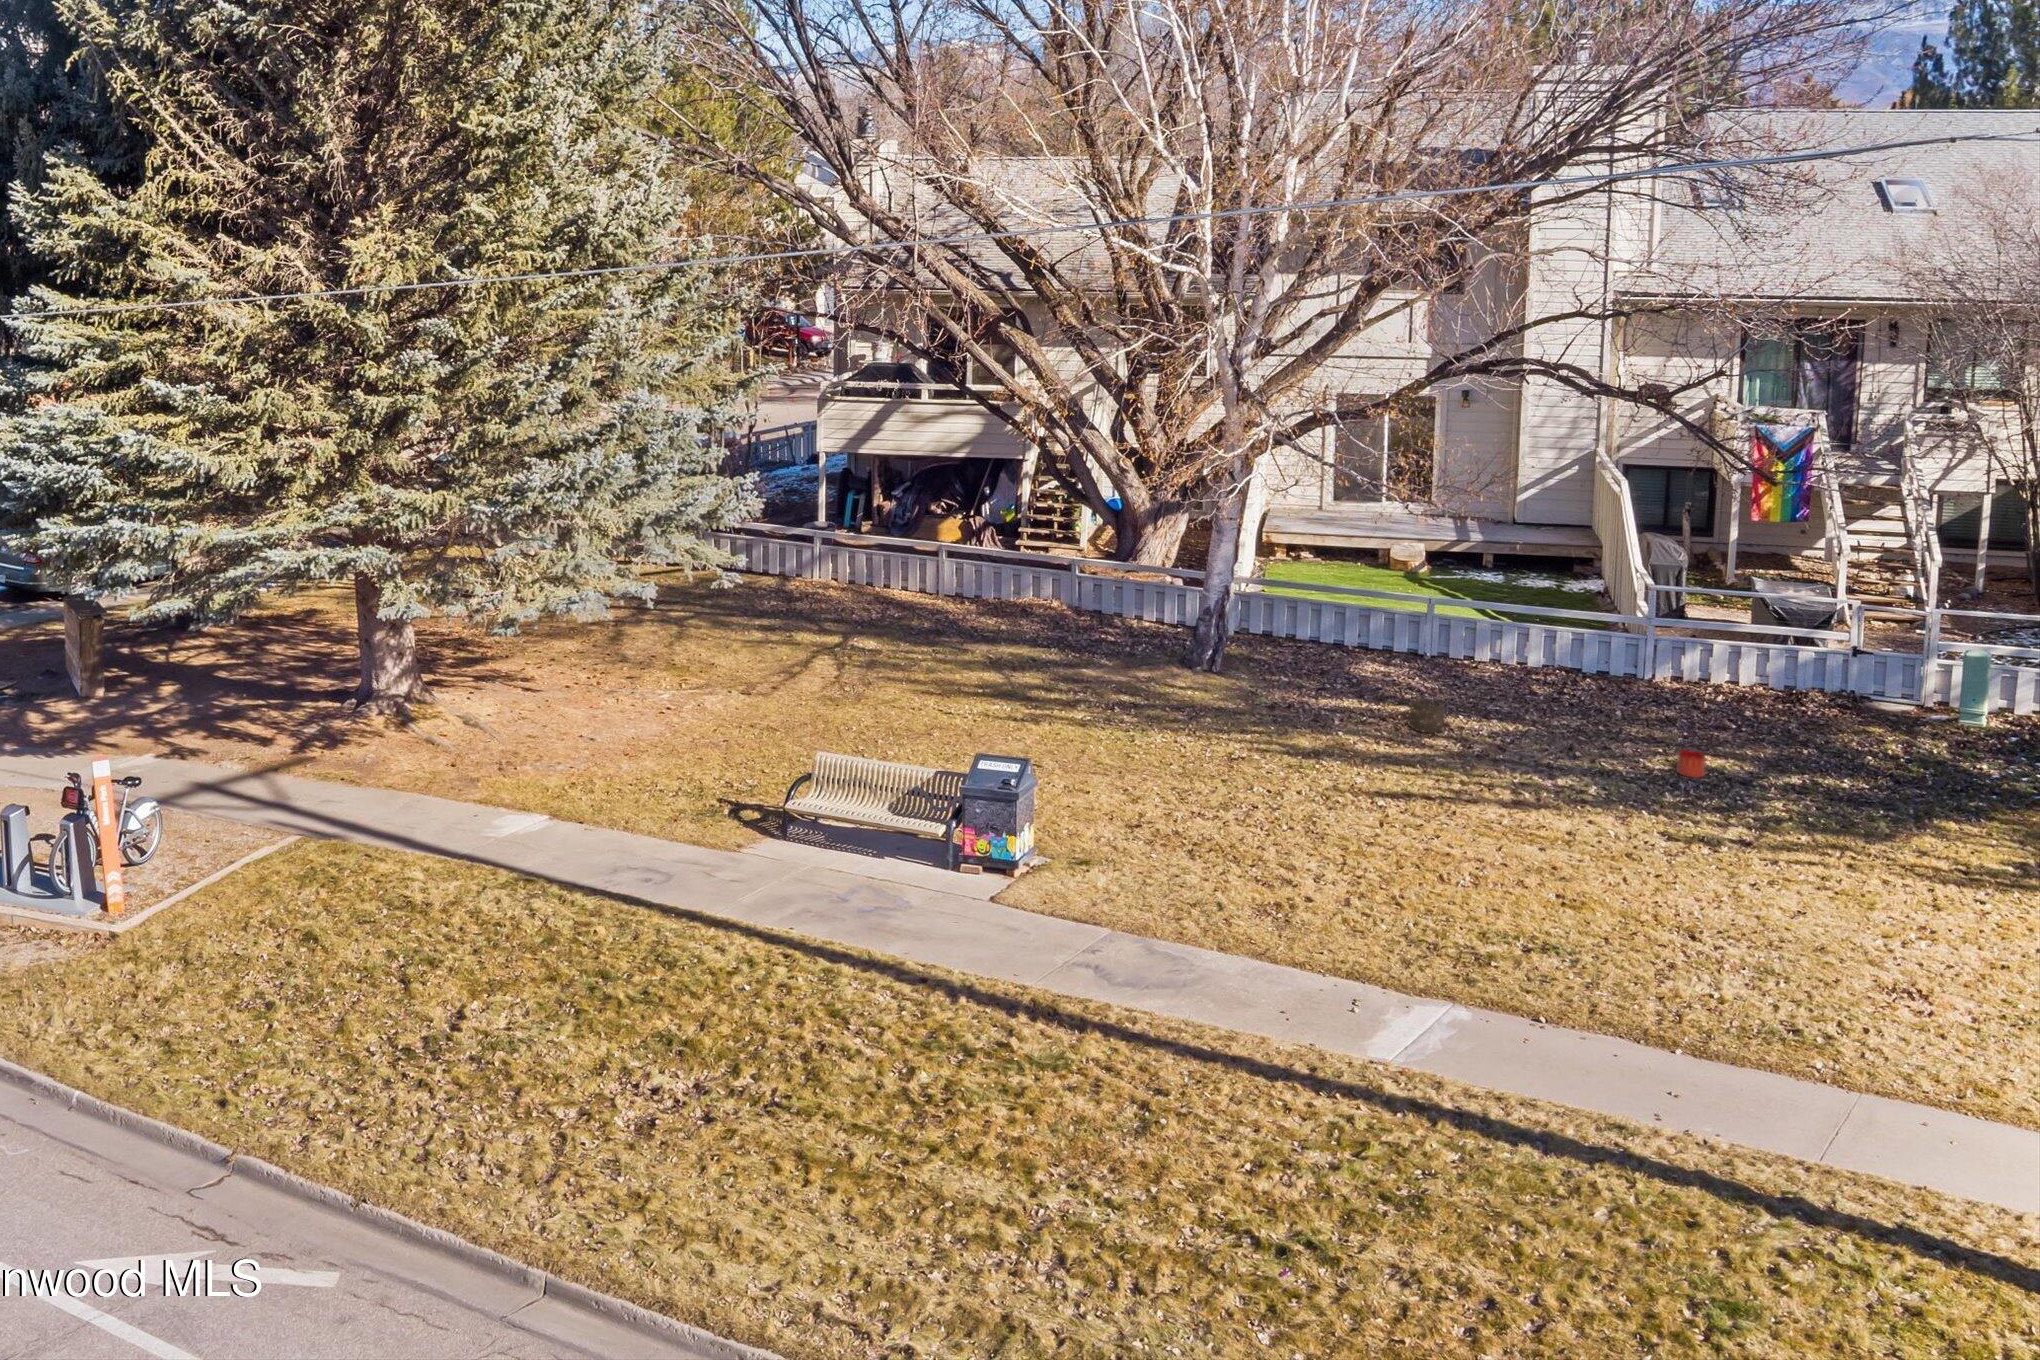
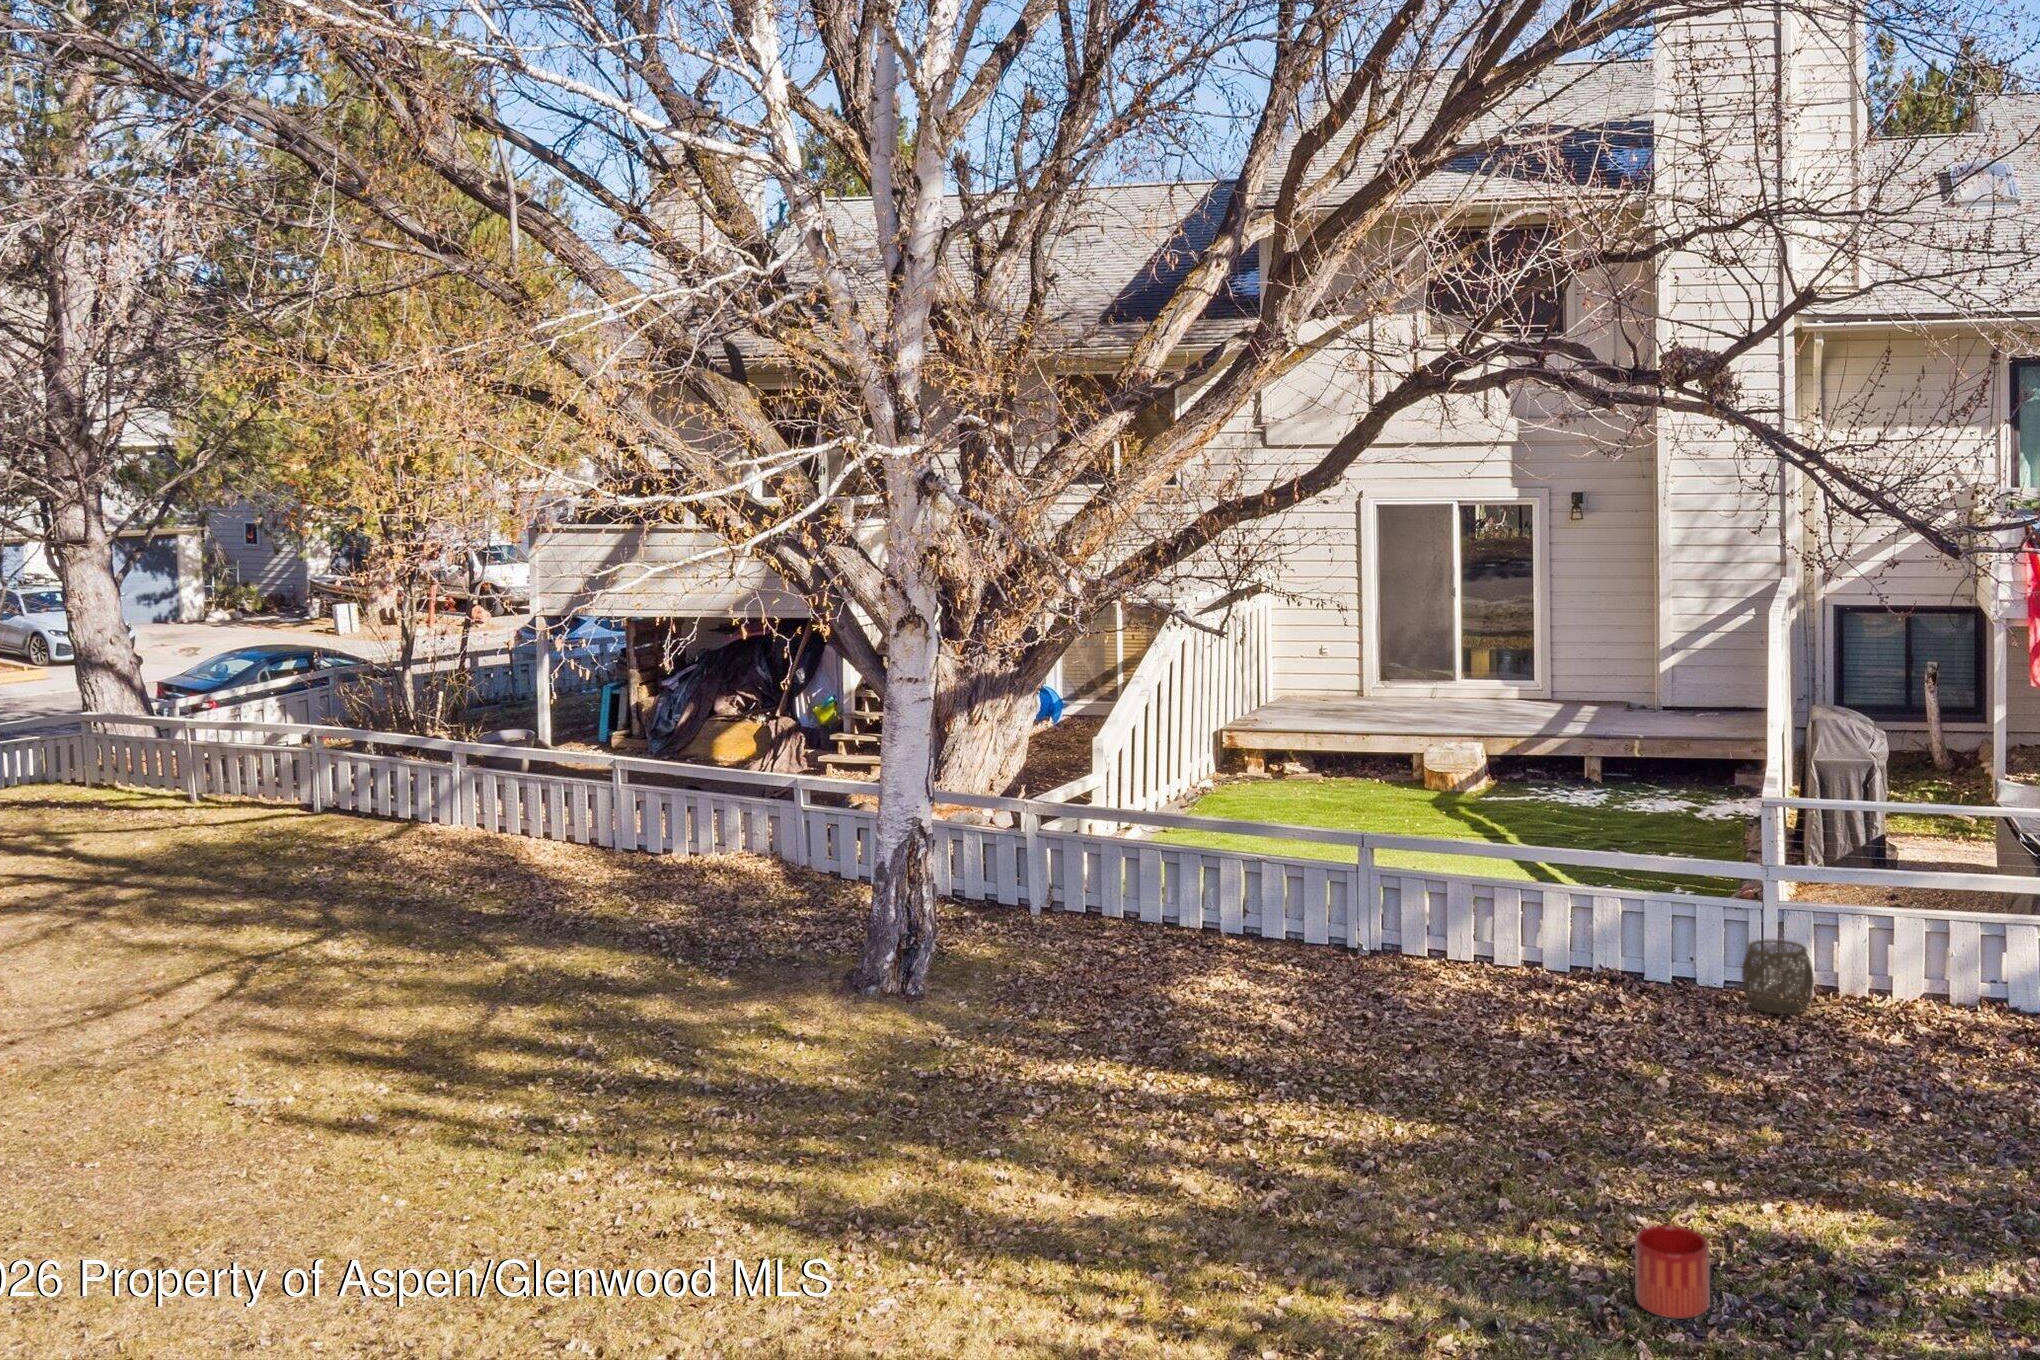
woven basket: present [1409,699,1445,733] -> present [1742,940,1814,1014]

